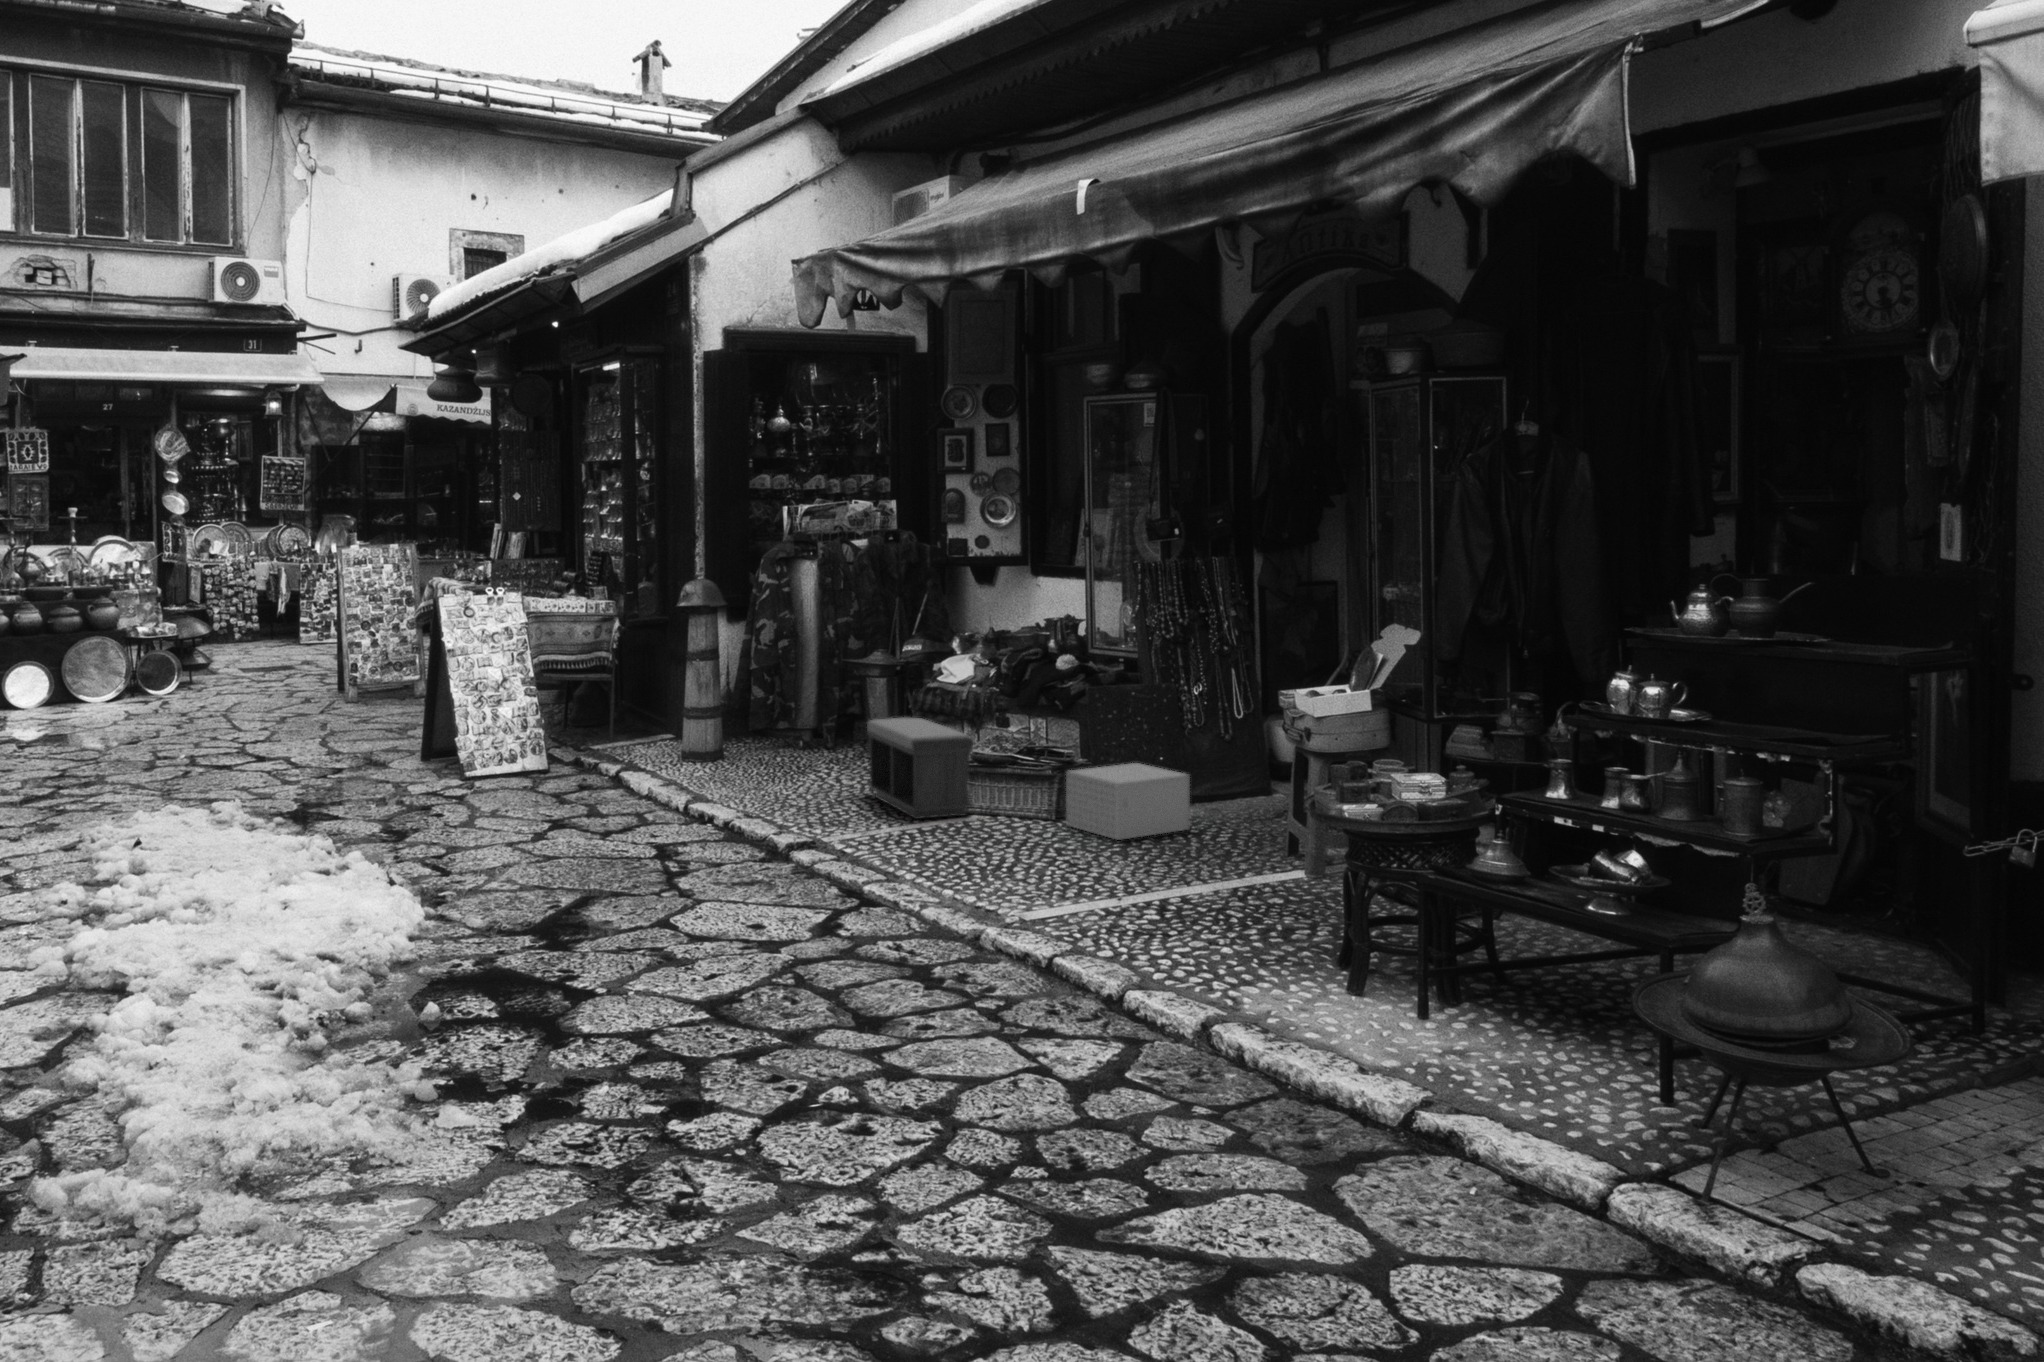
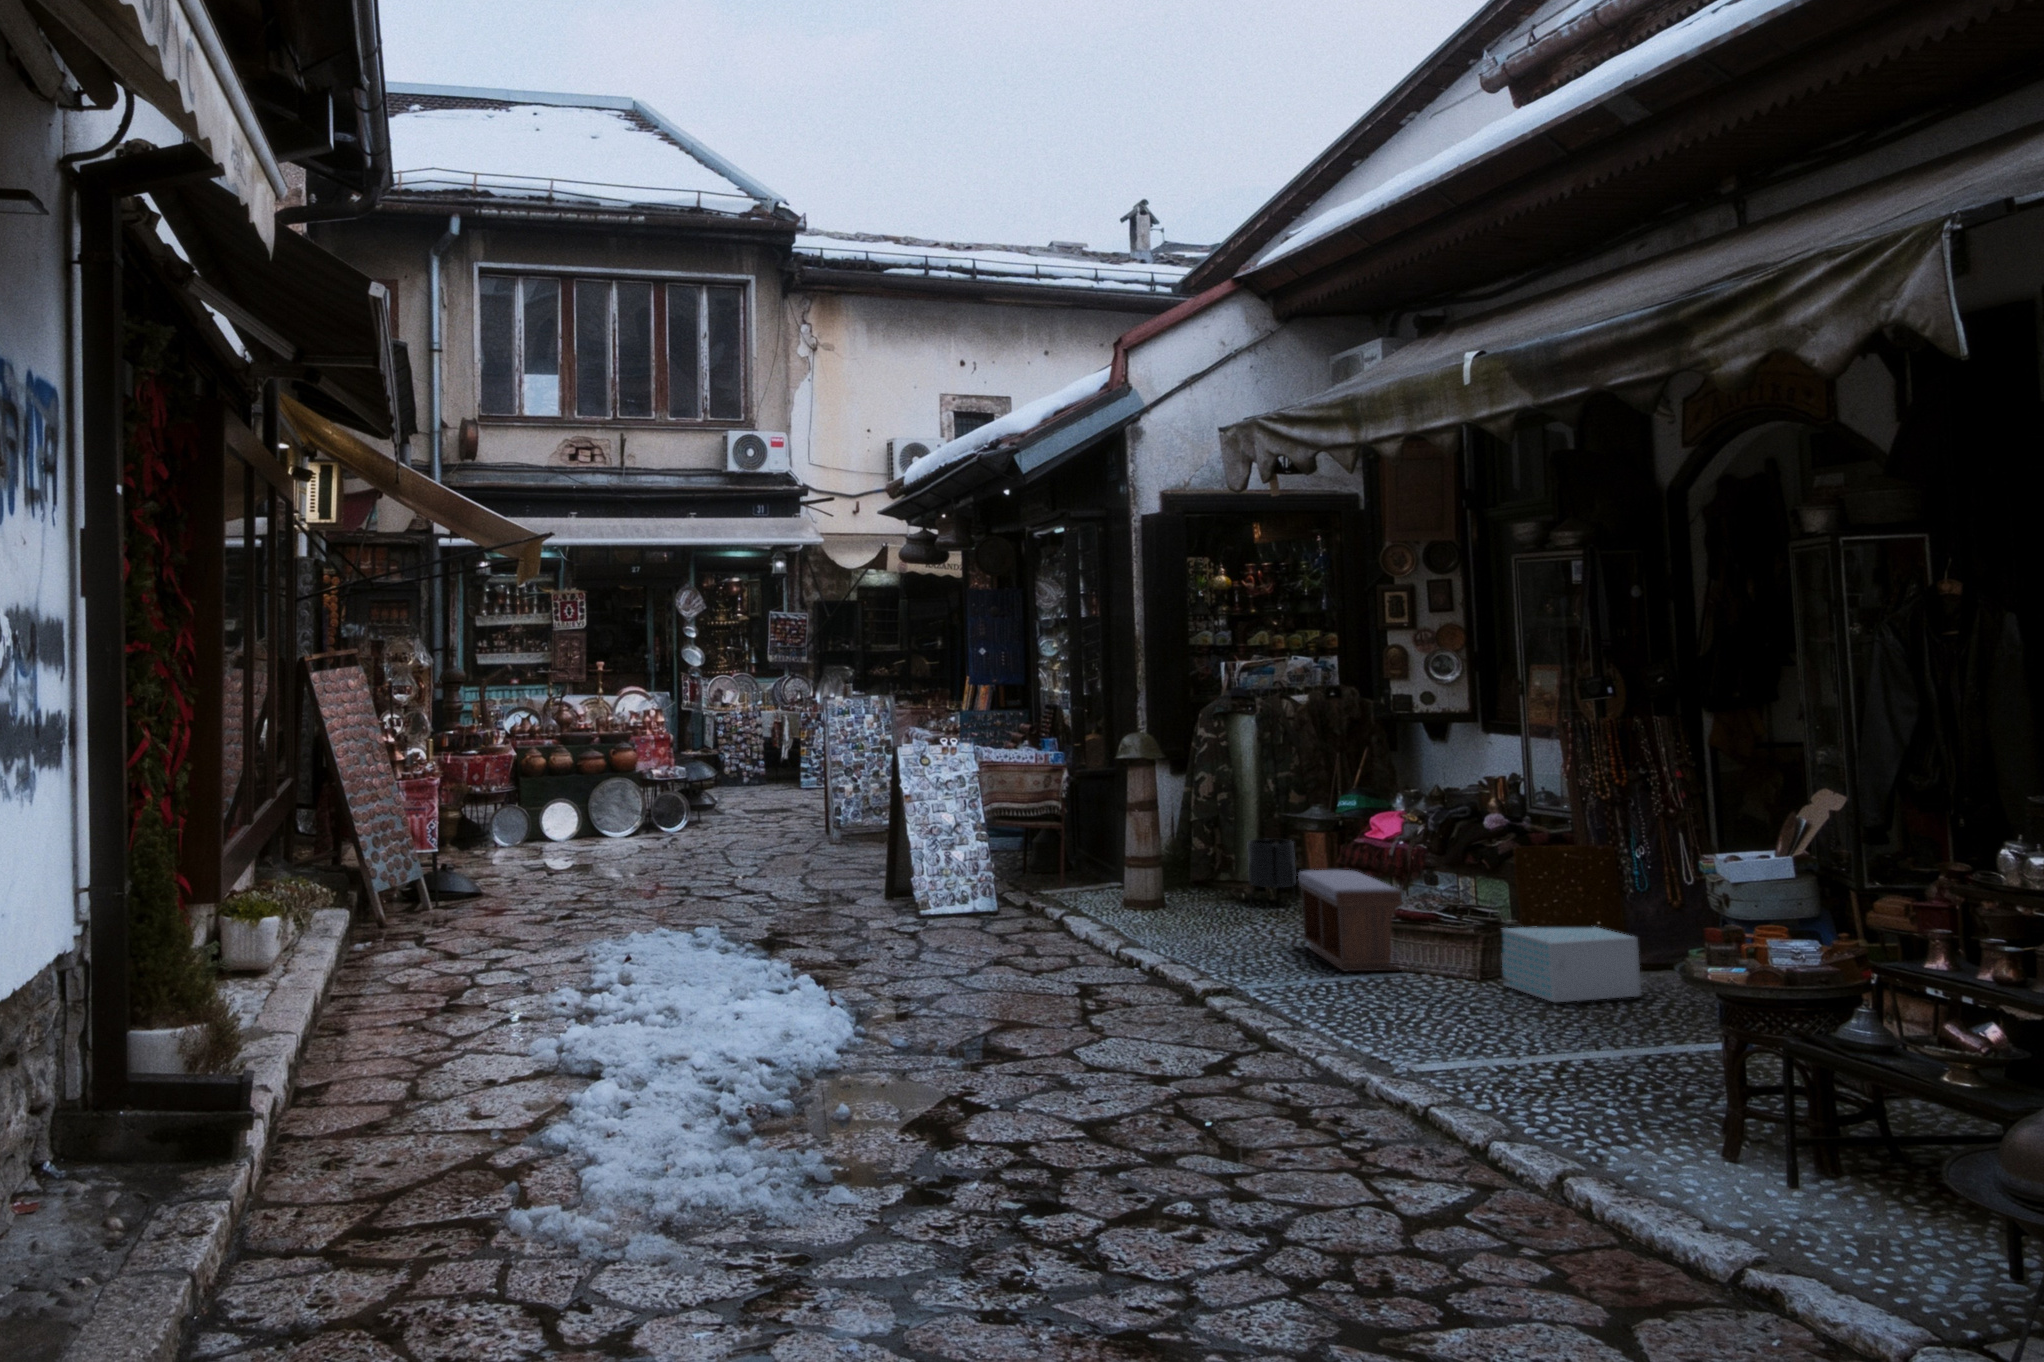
planter: none [804,688,849,757] -> present [1247,839,1296,899]

